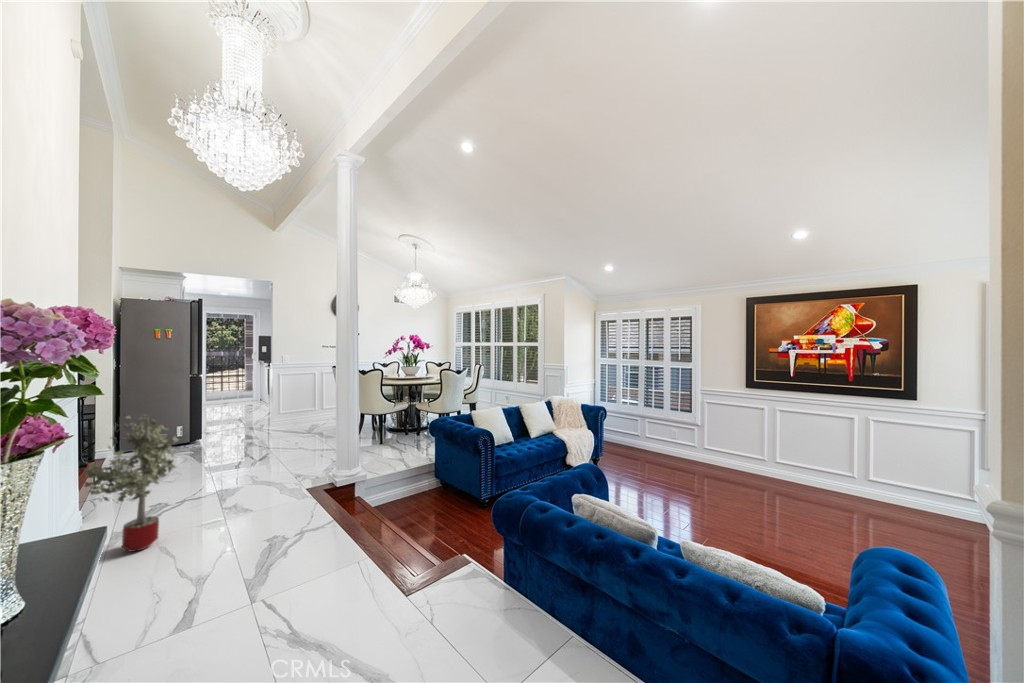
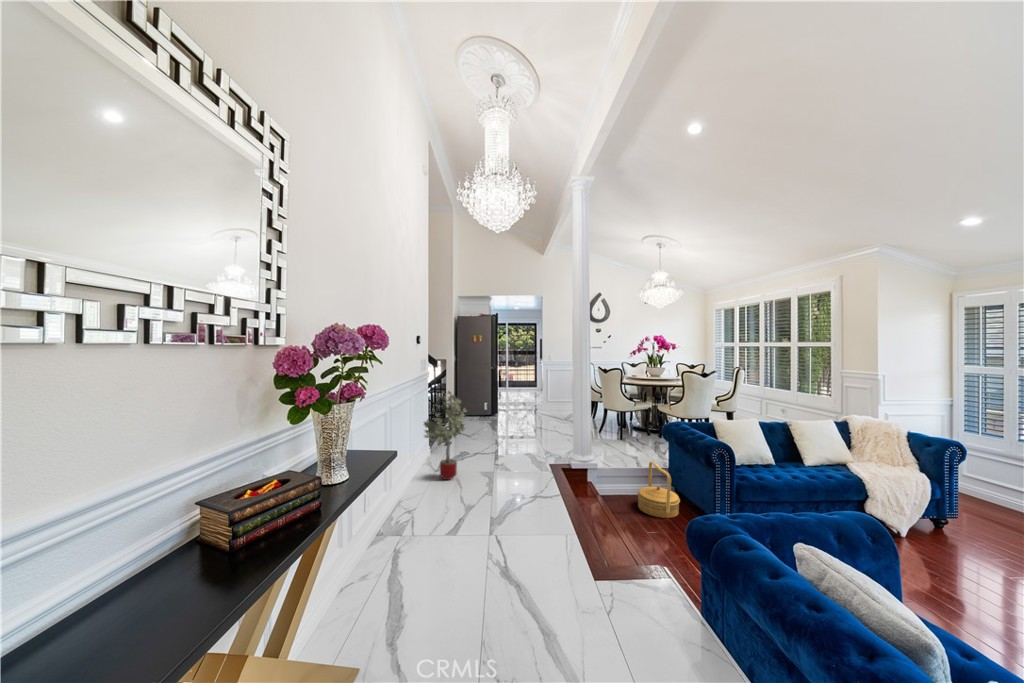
woven basket: none [410,458,449,512] -> present [638,462,680,518]

